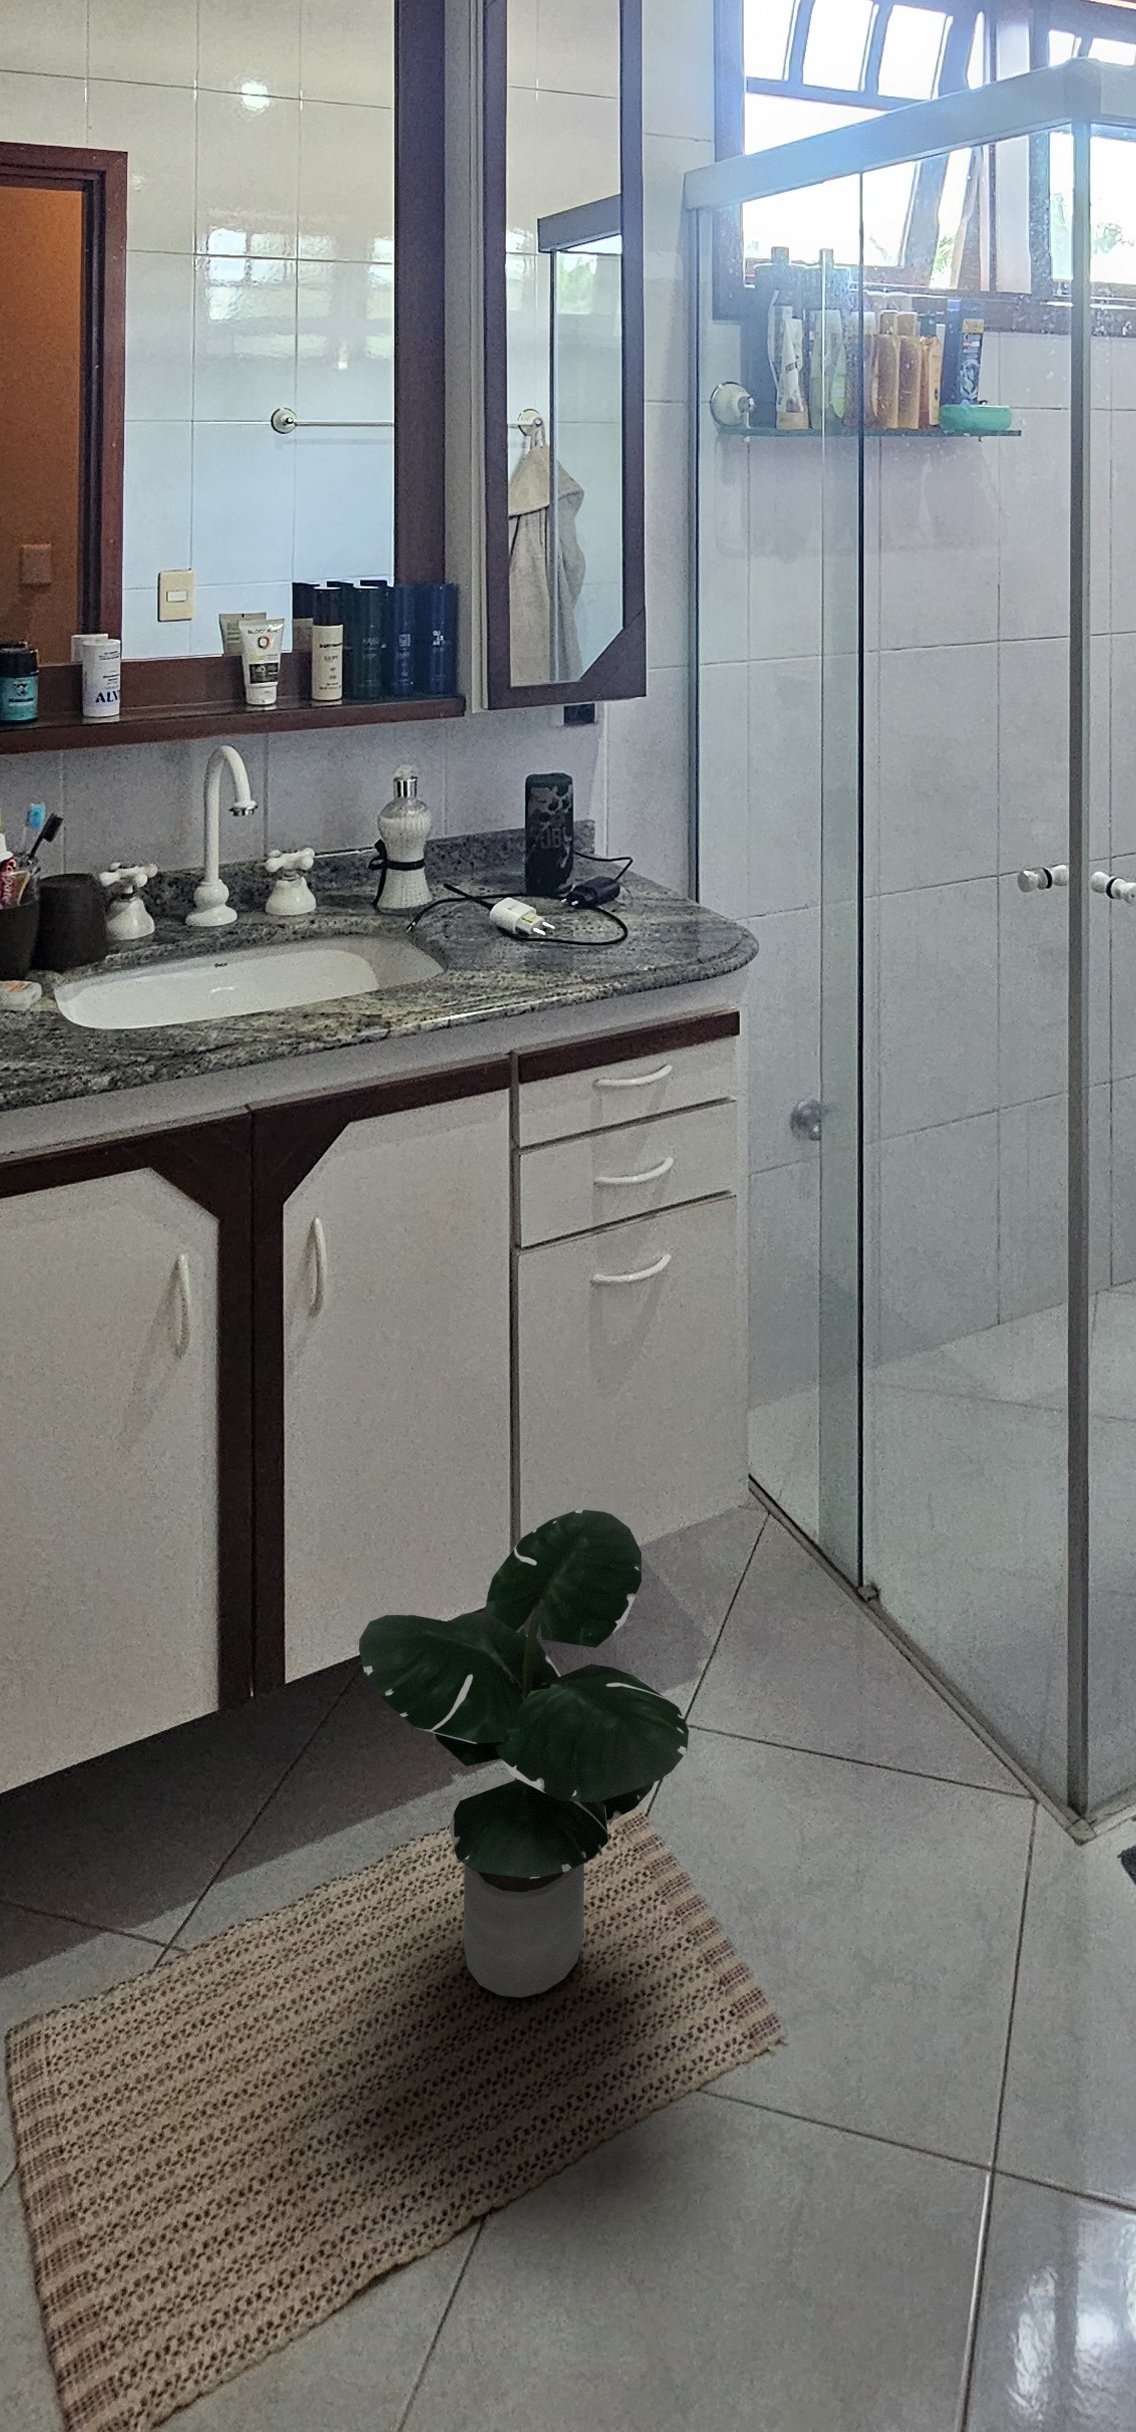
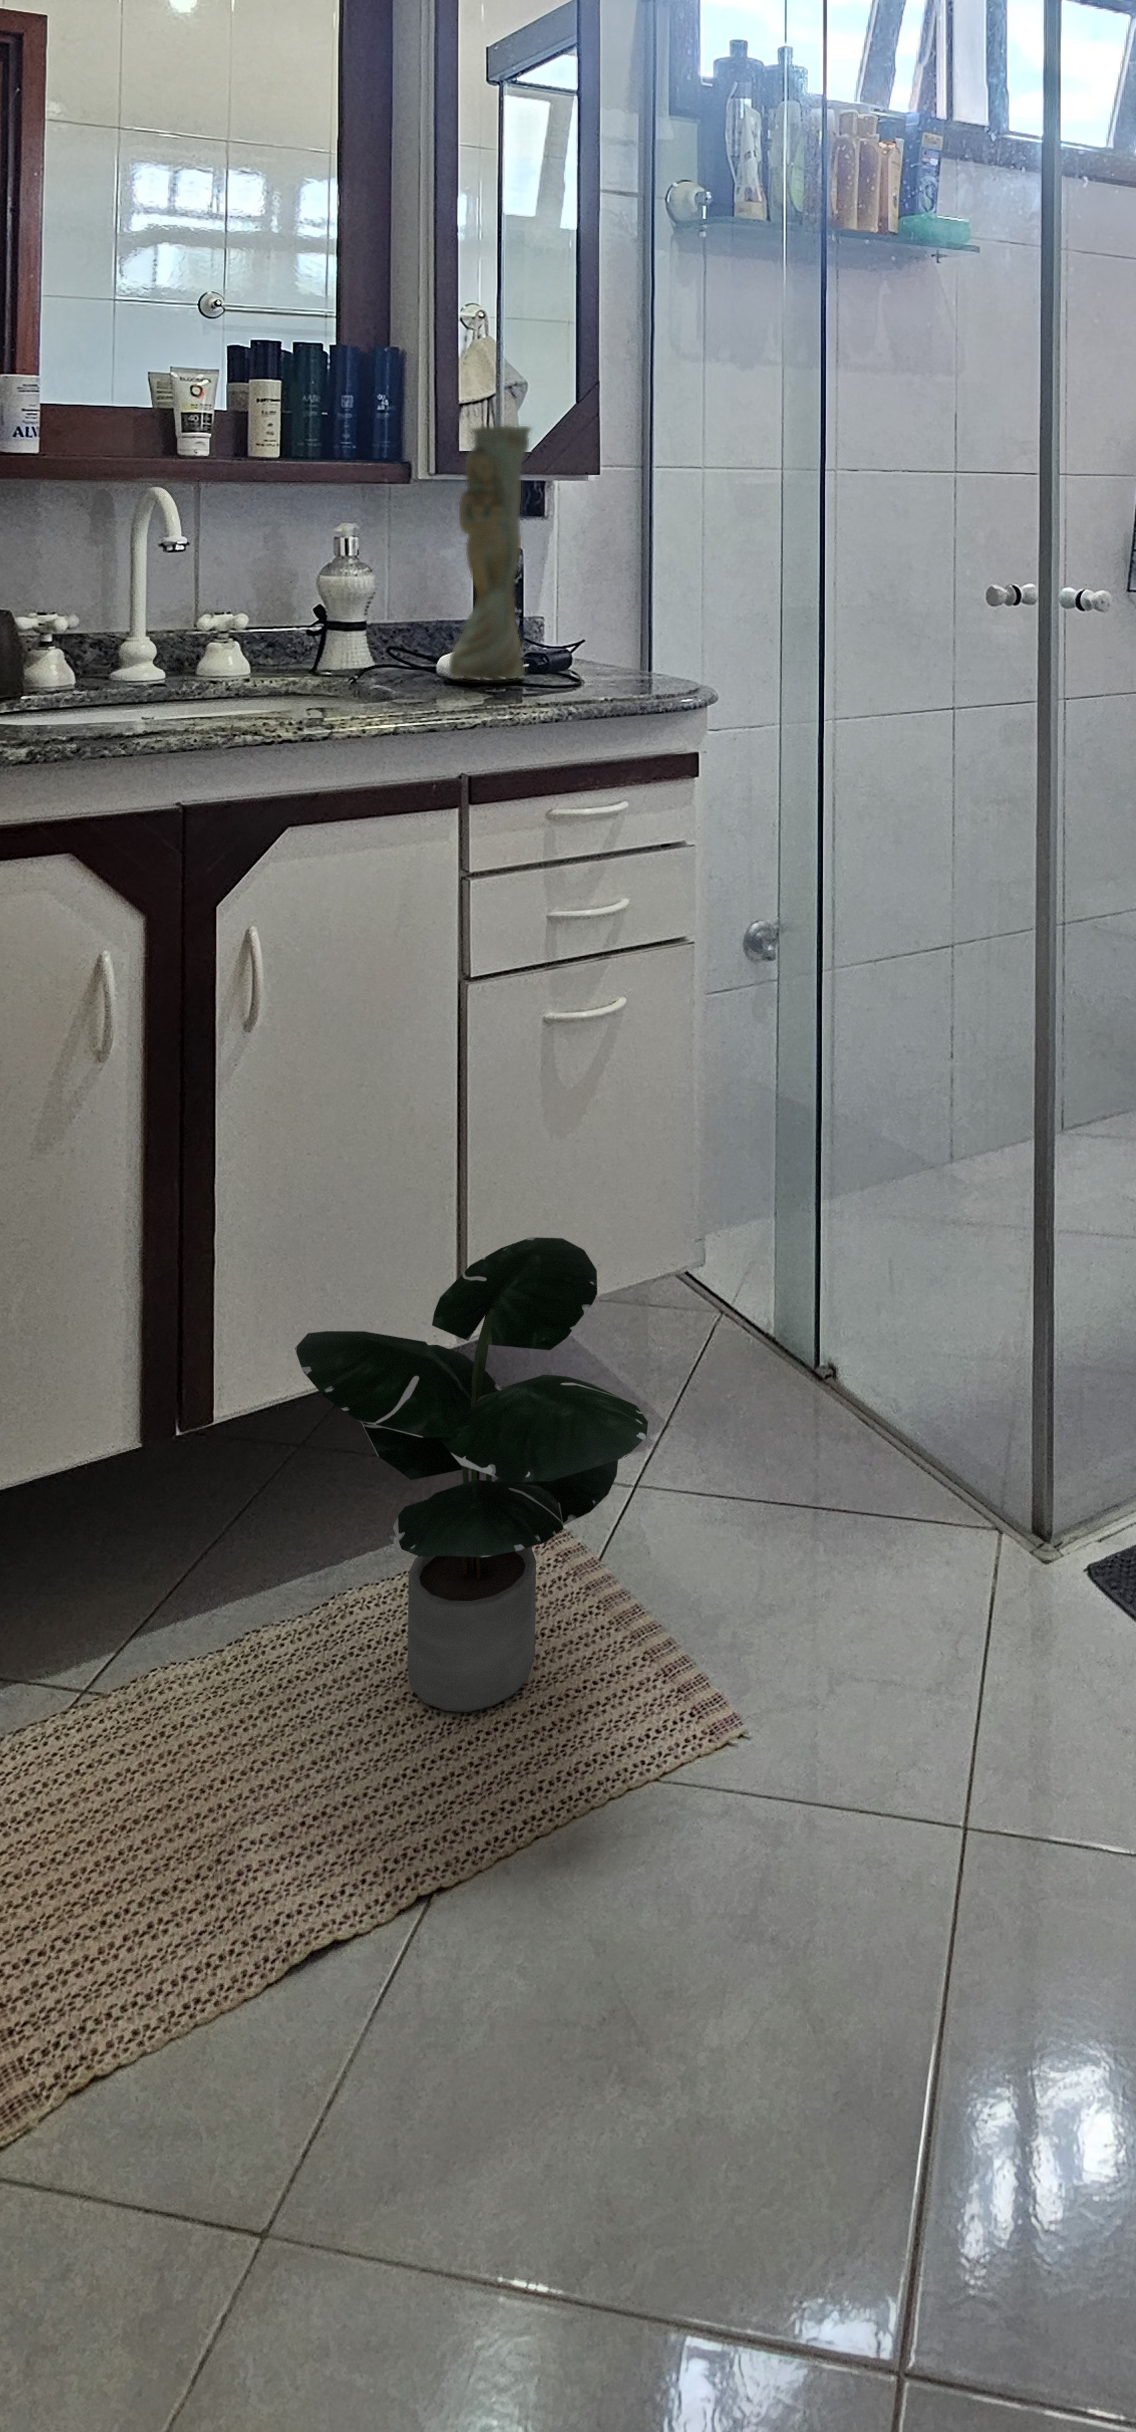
vase: none [500,688,579,942] -> present [449,426,531,681]

